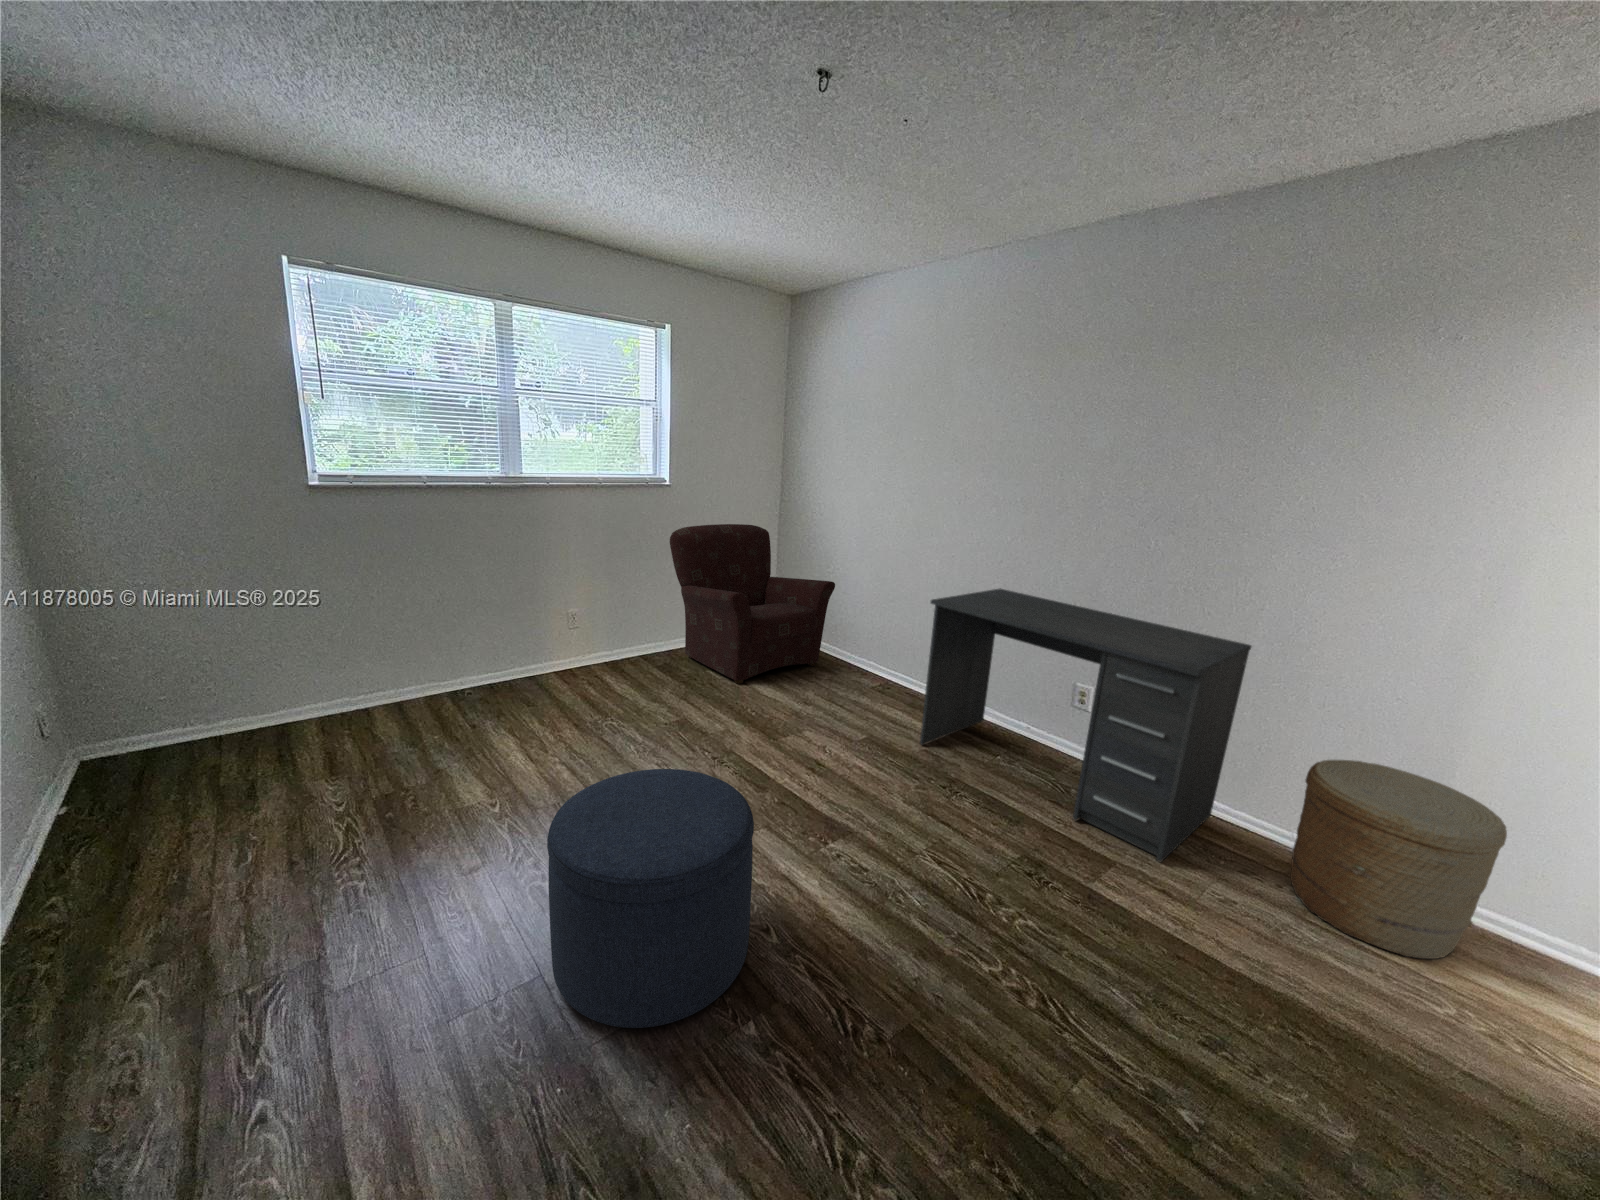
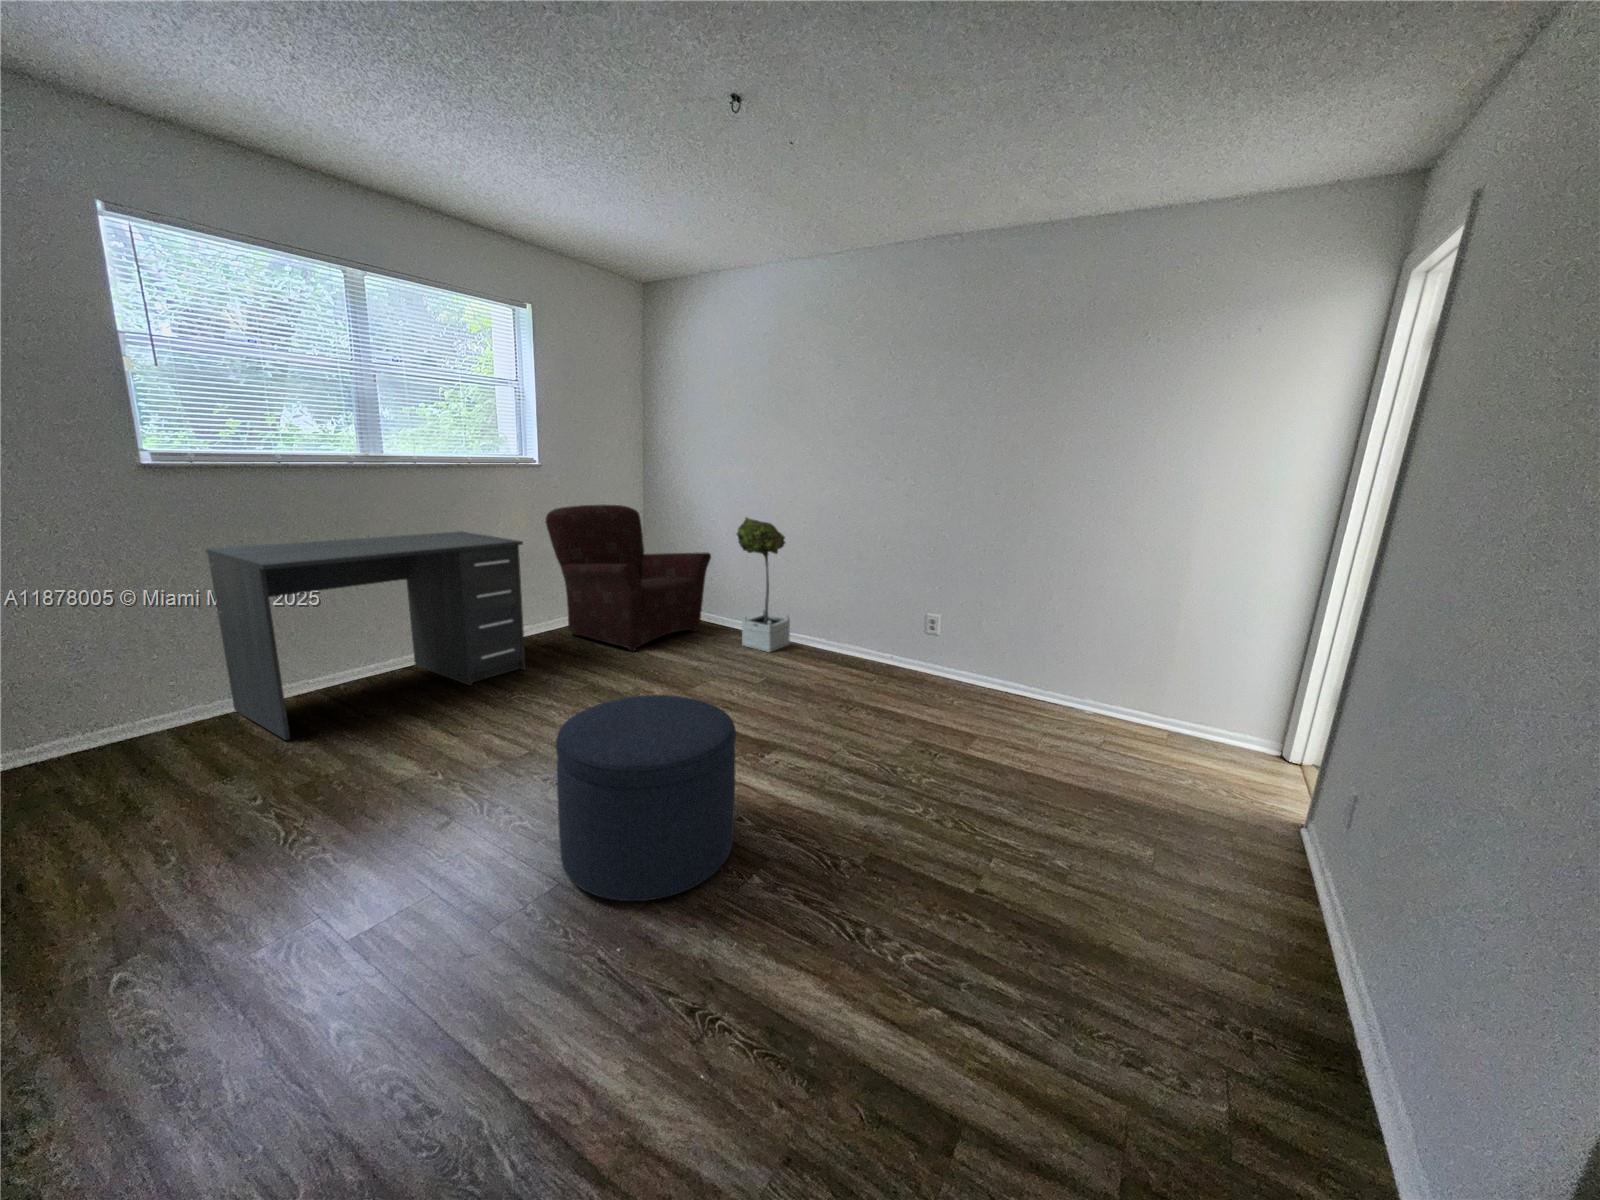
potted tree: none [857,547,916,702] -> present [737,517,790,652]
desk: present [920,588,1251,862] -> present [206,531,526,740]
woven basket: present [1290,760,1507,959] -> none [1087,638,1205,757]

